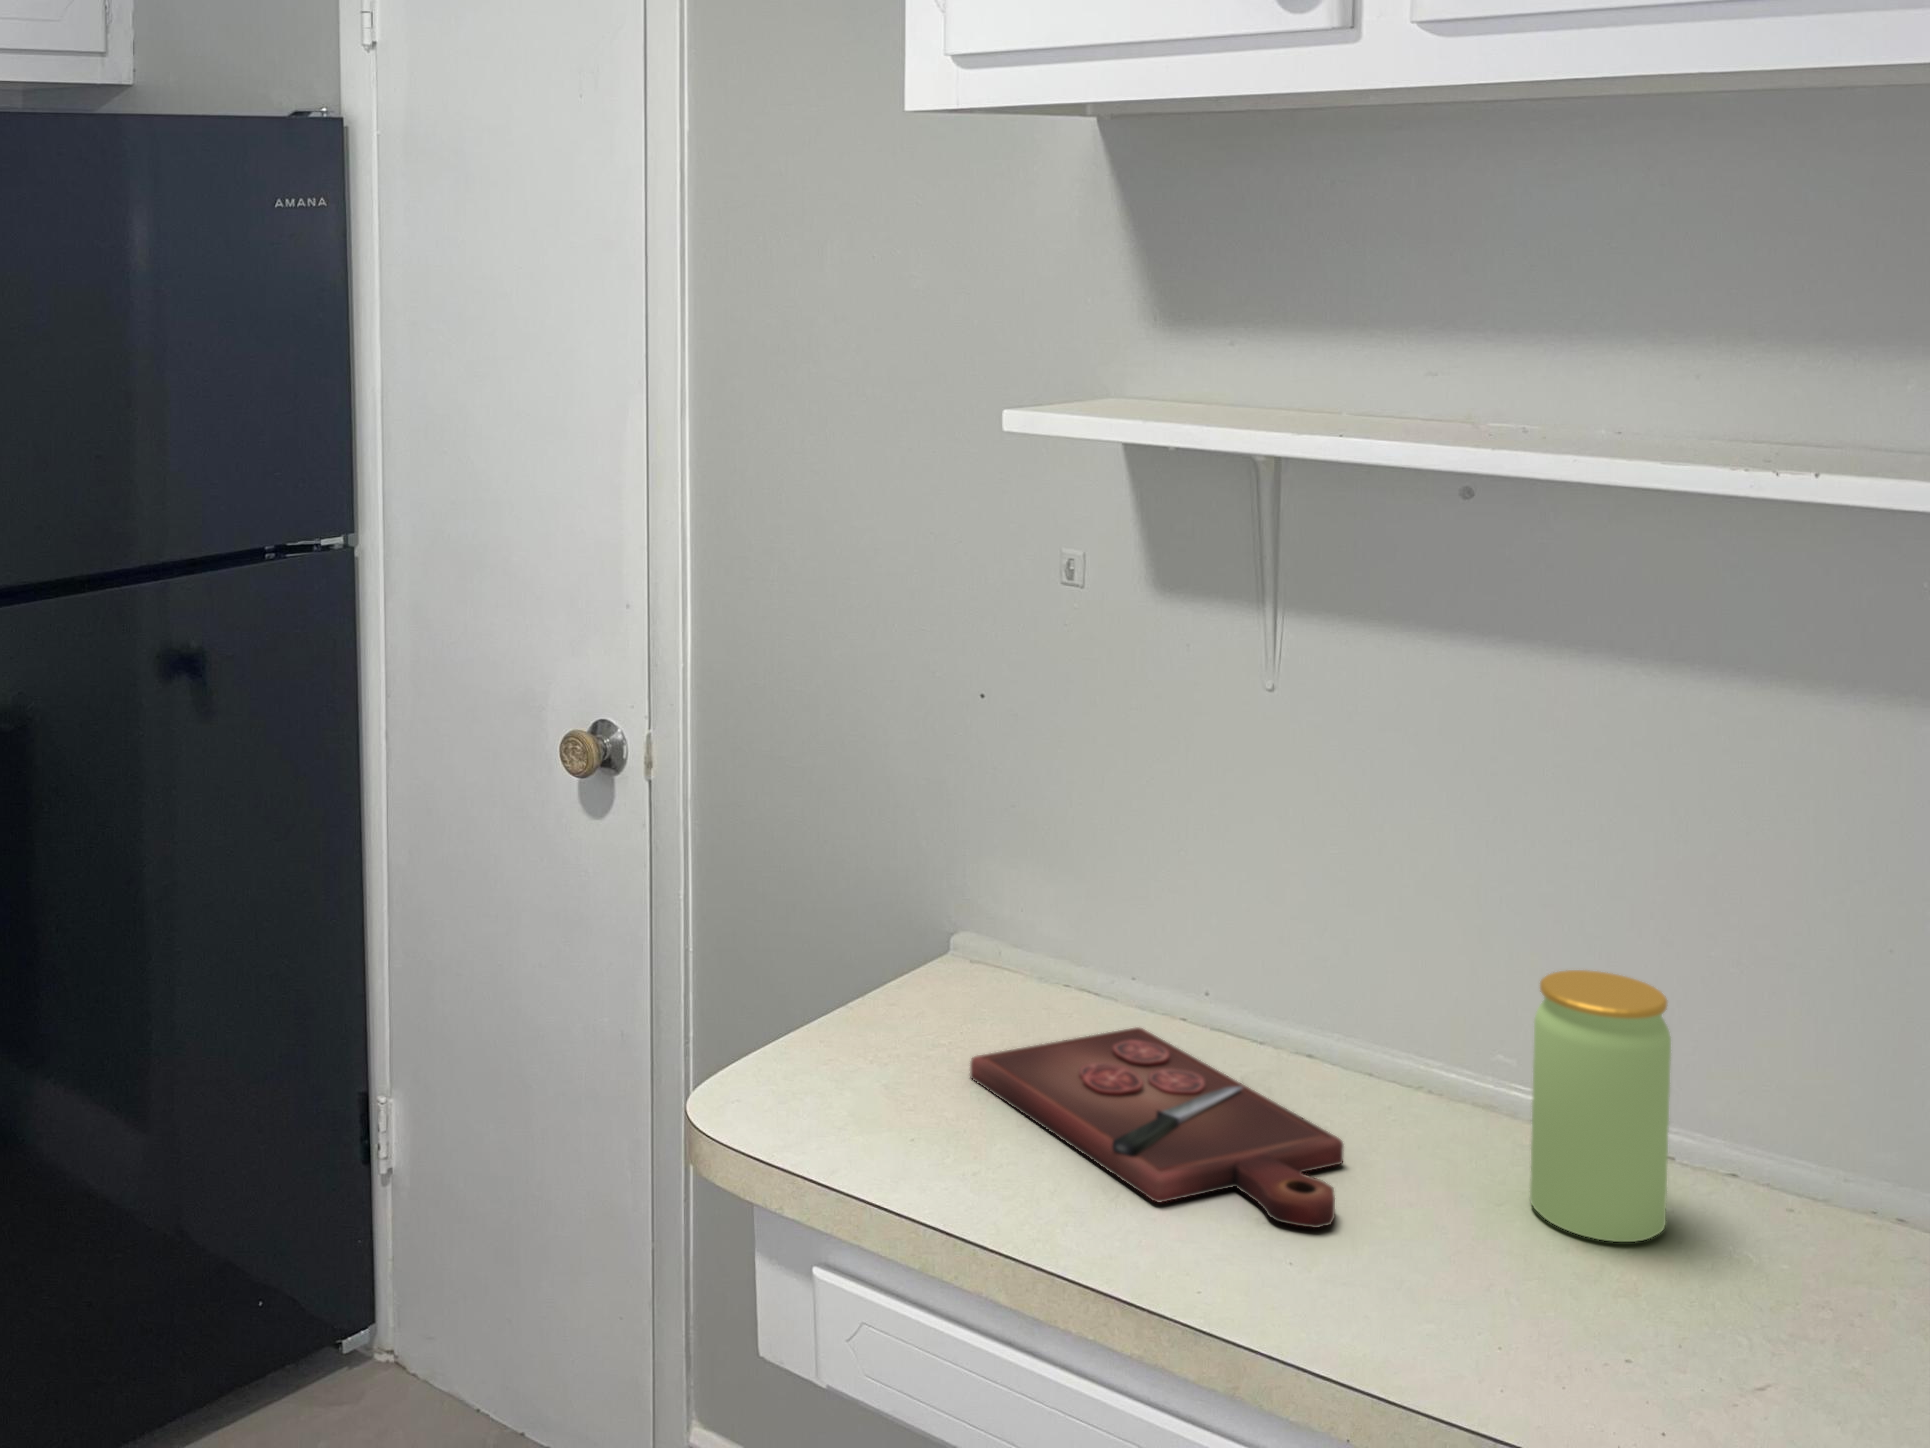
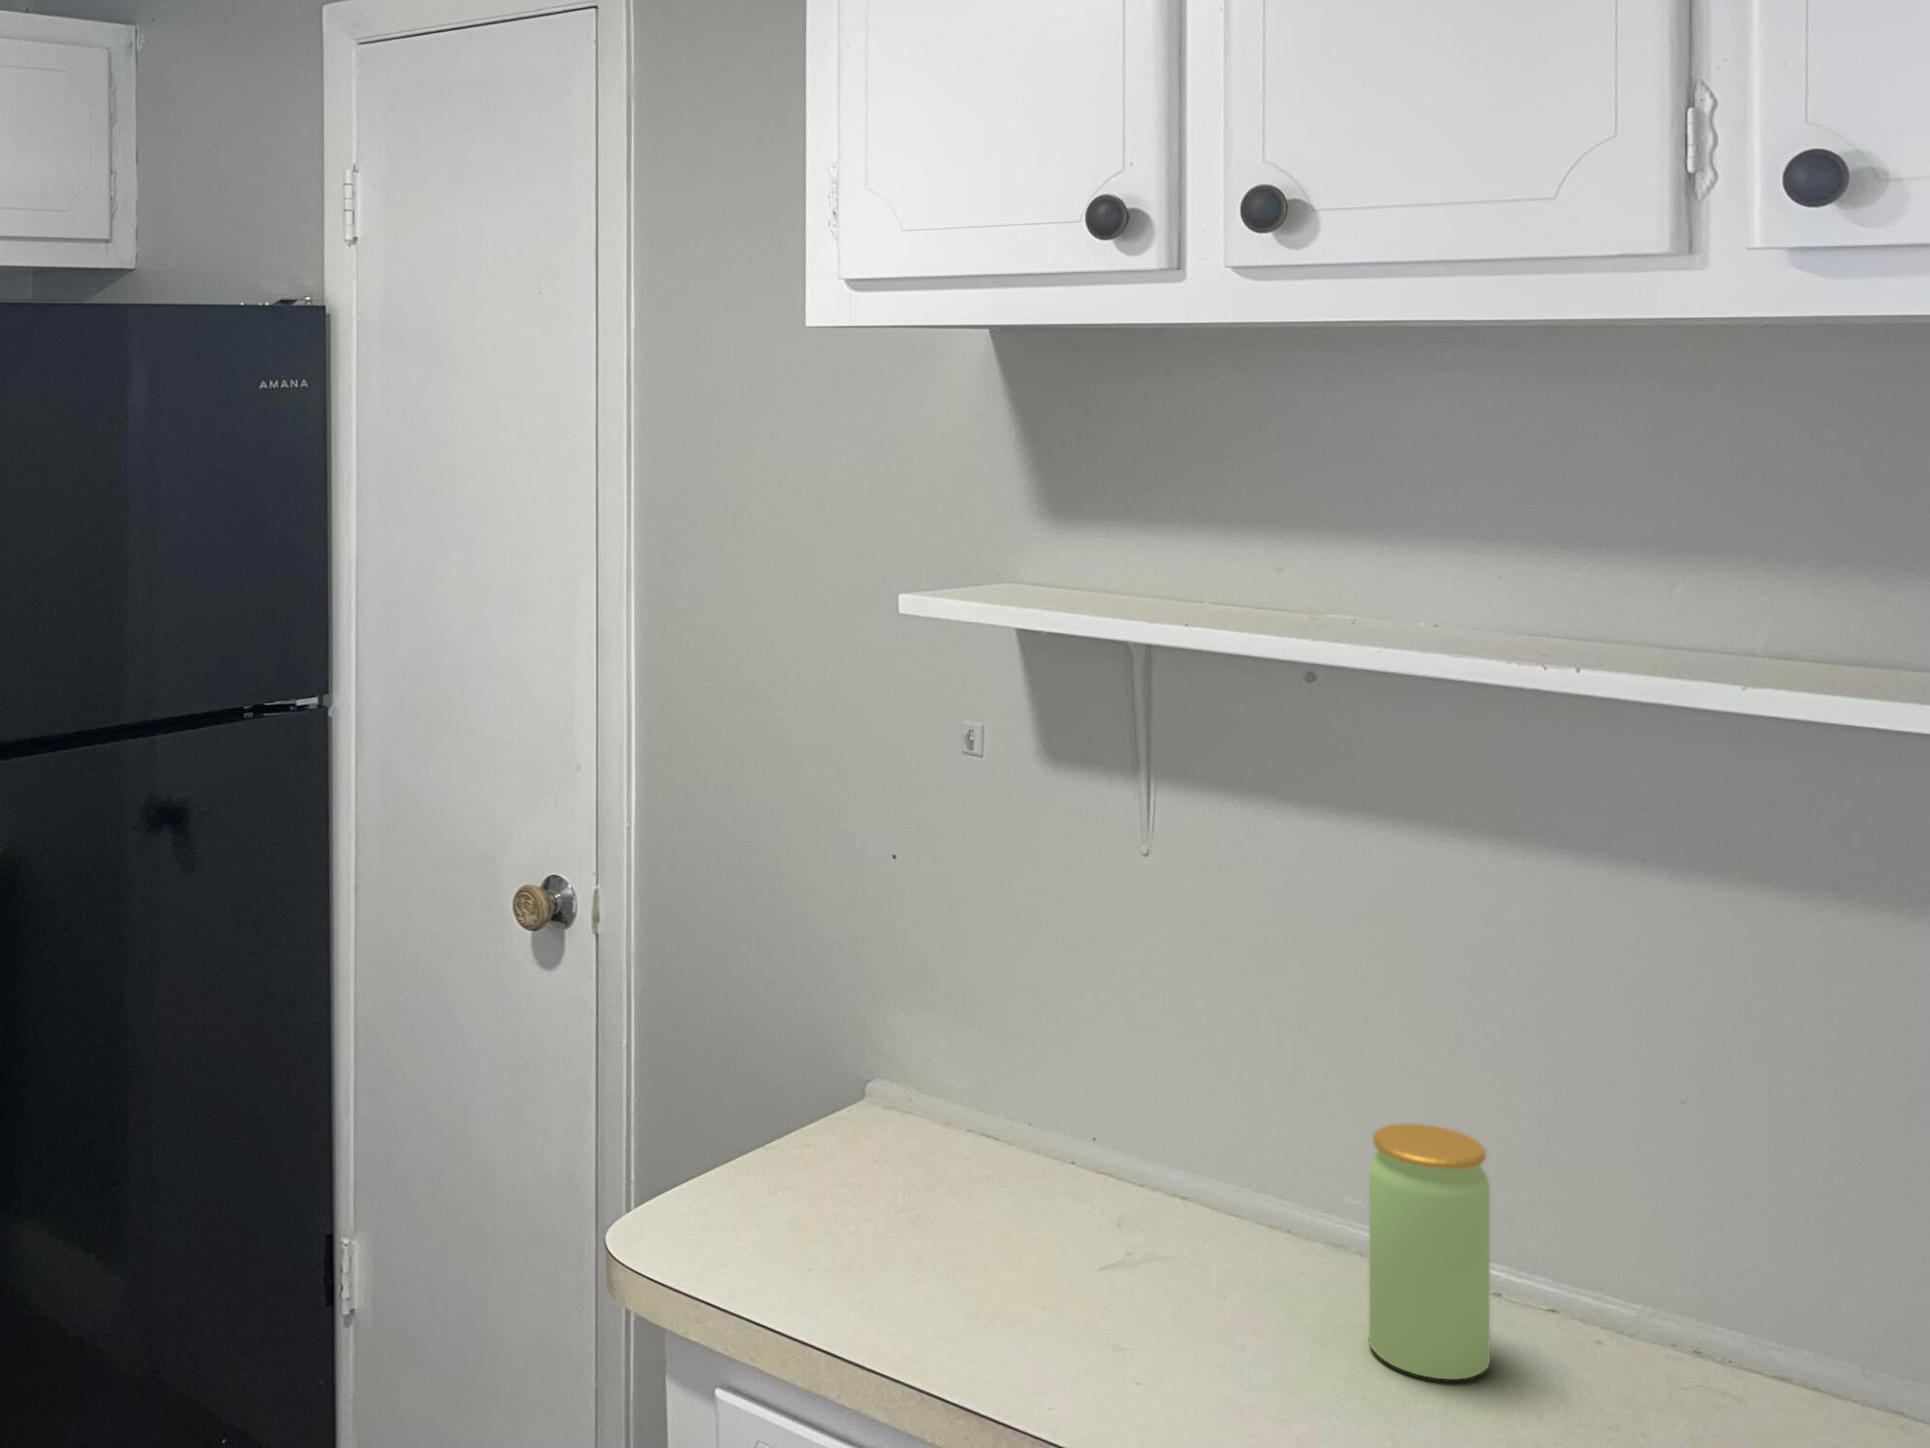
cutting board: present [970,1027,1343,1228] -> none [868,1174,1202,1362]

